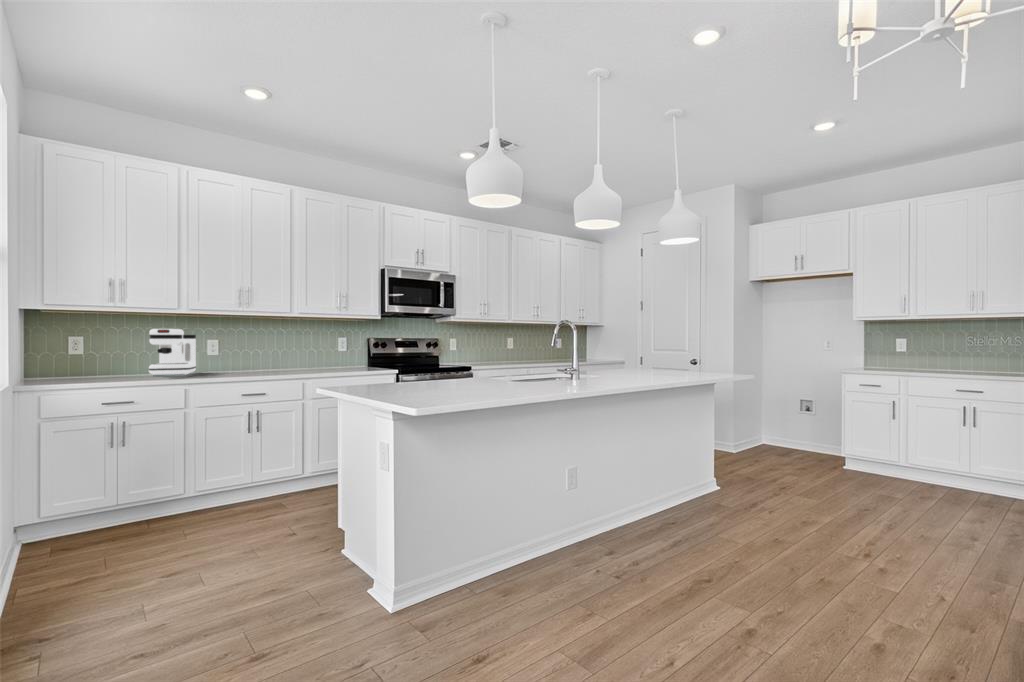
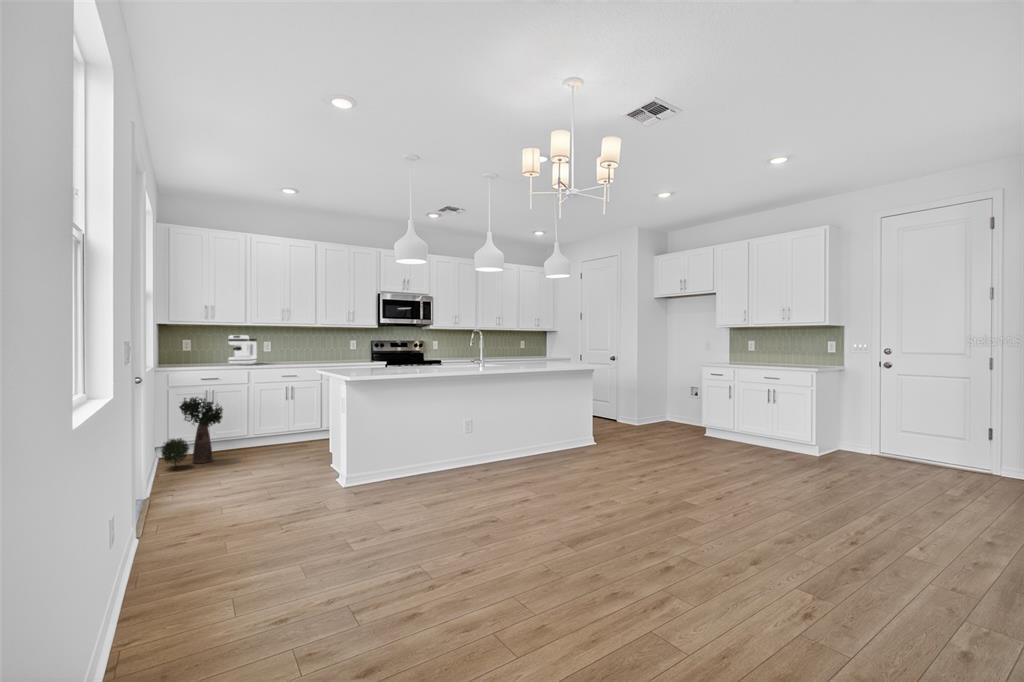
potted plant: none [21,436,144,568] -> present [161,397,223,467]

